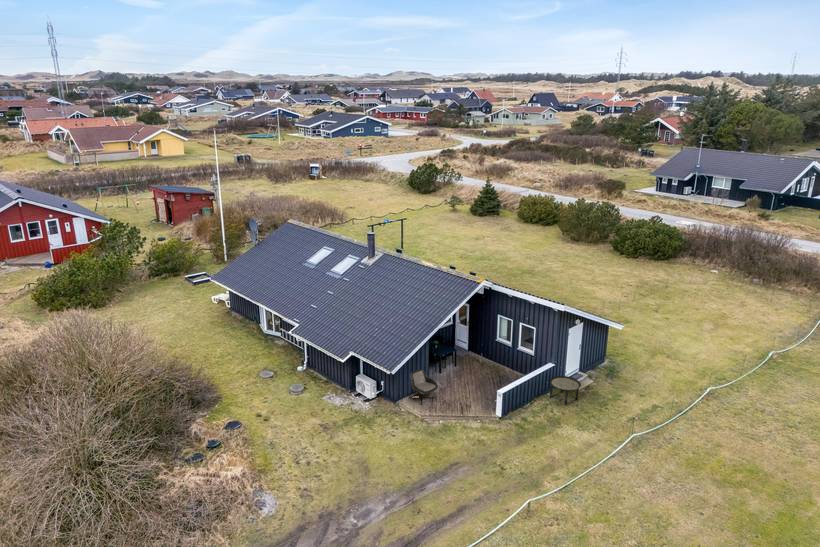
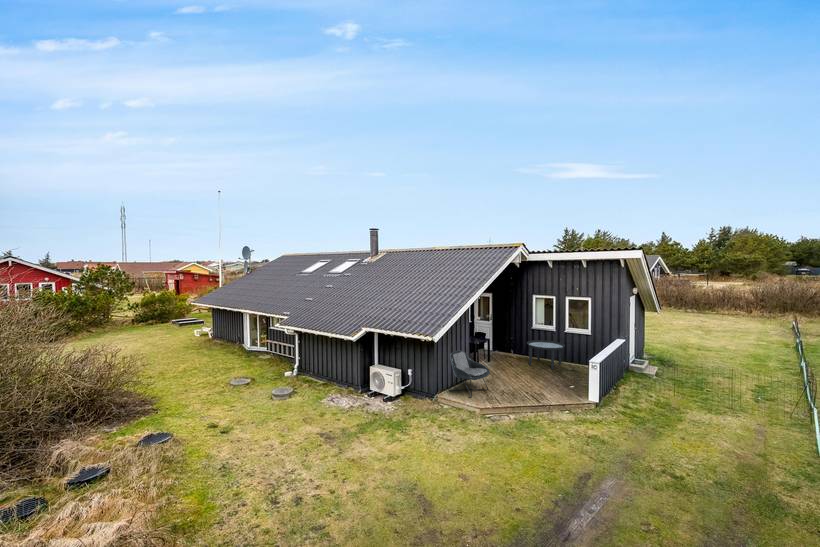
round table: present [550,376,581,405] -> present [527,340,565,369]

